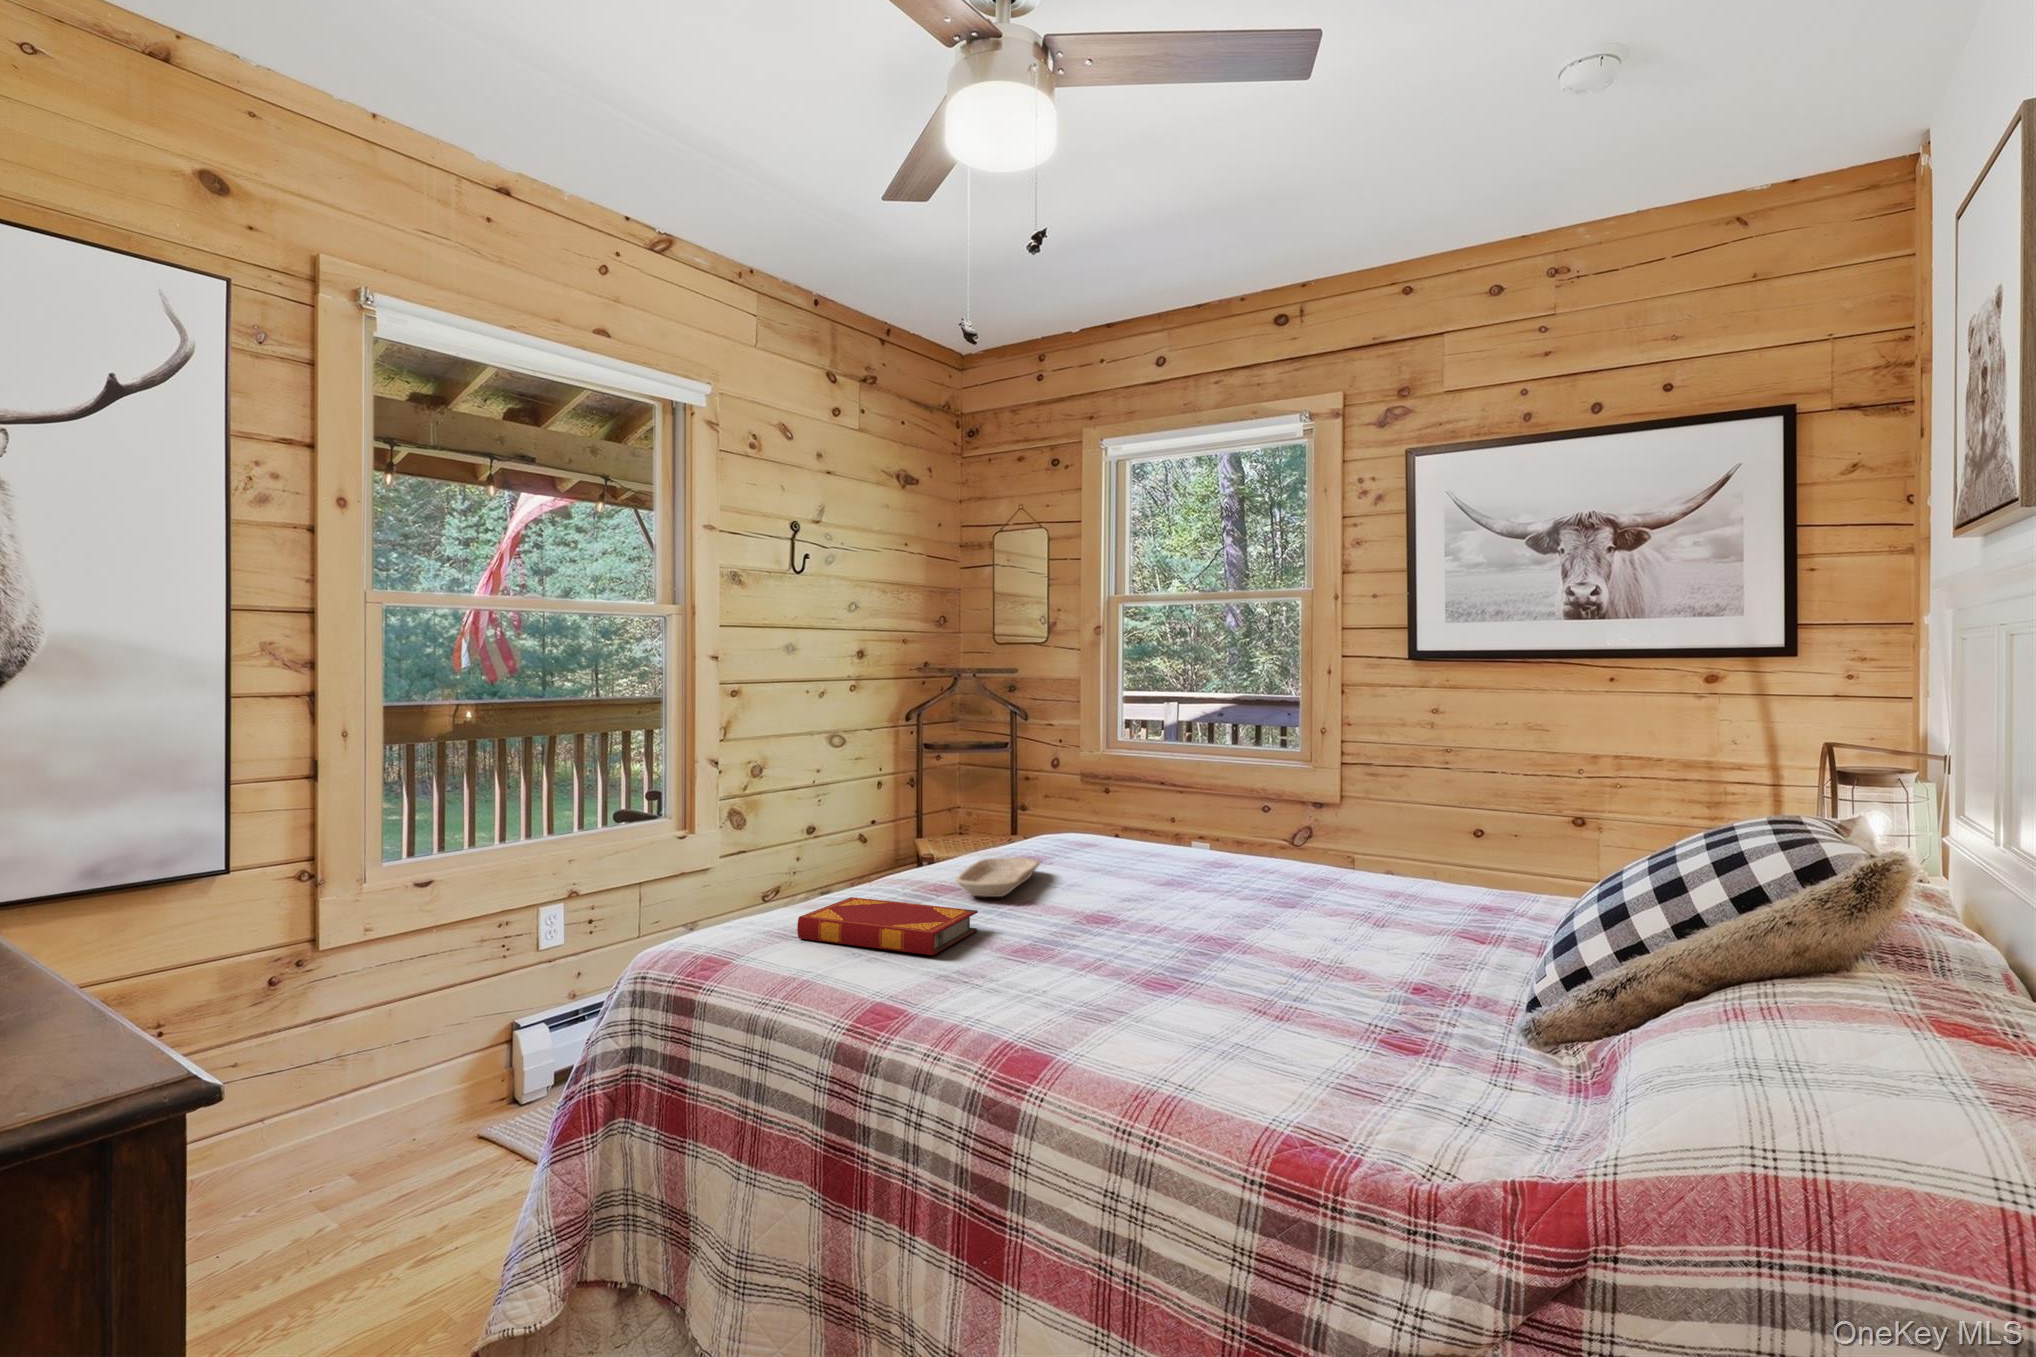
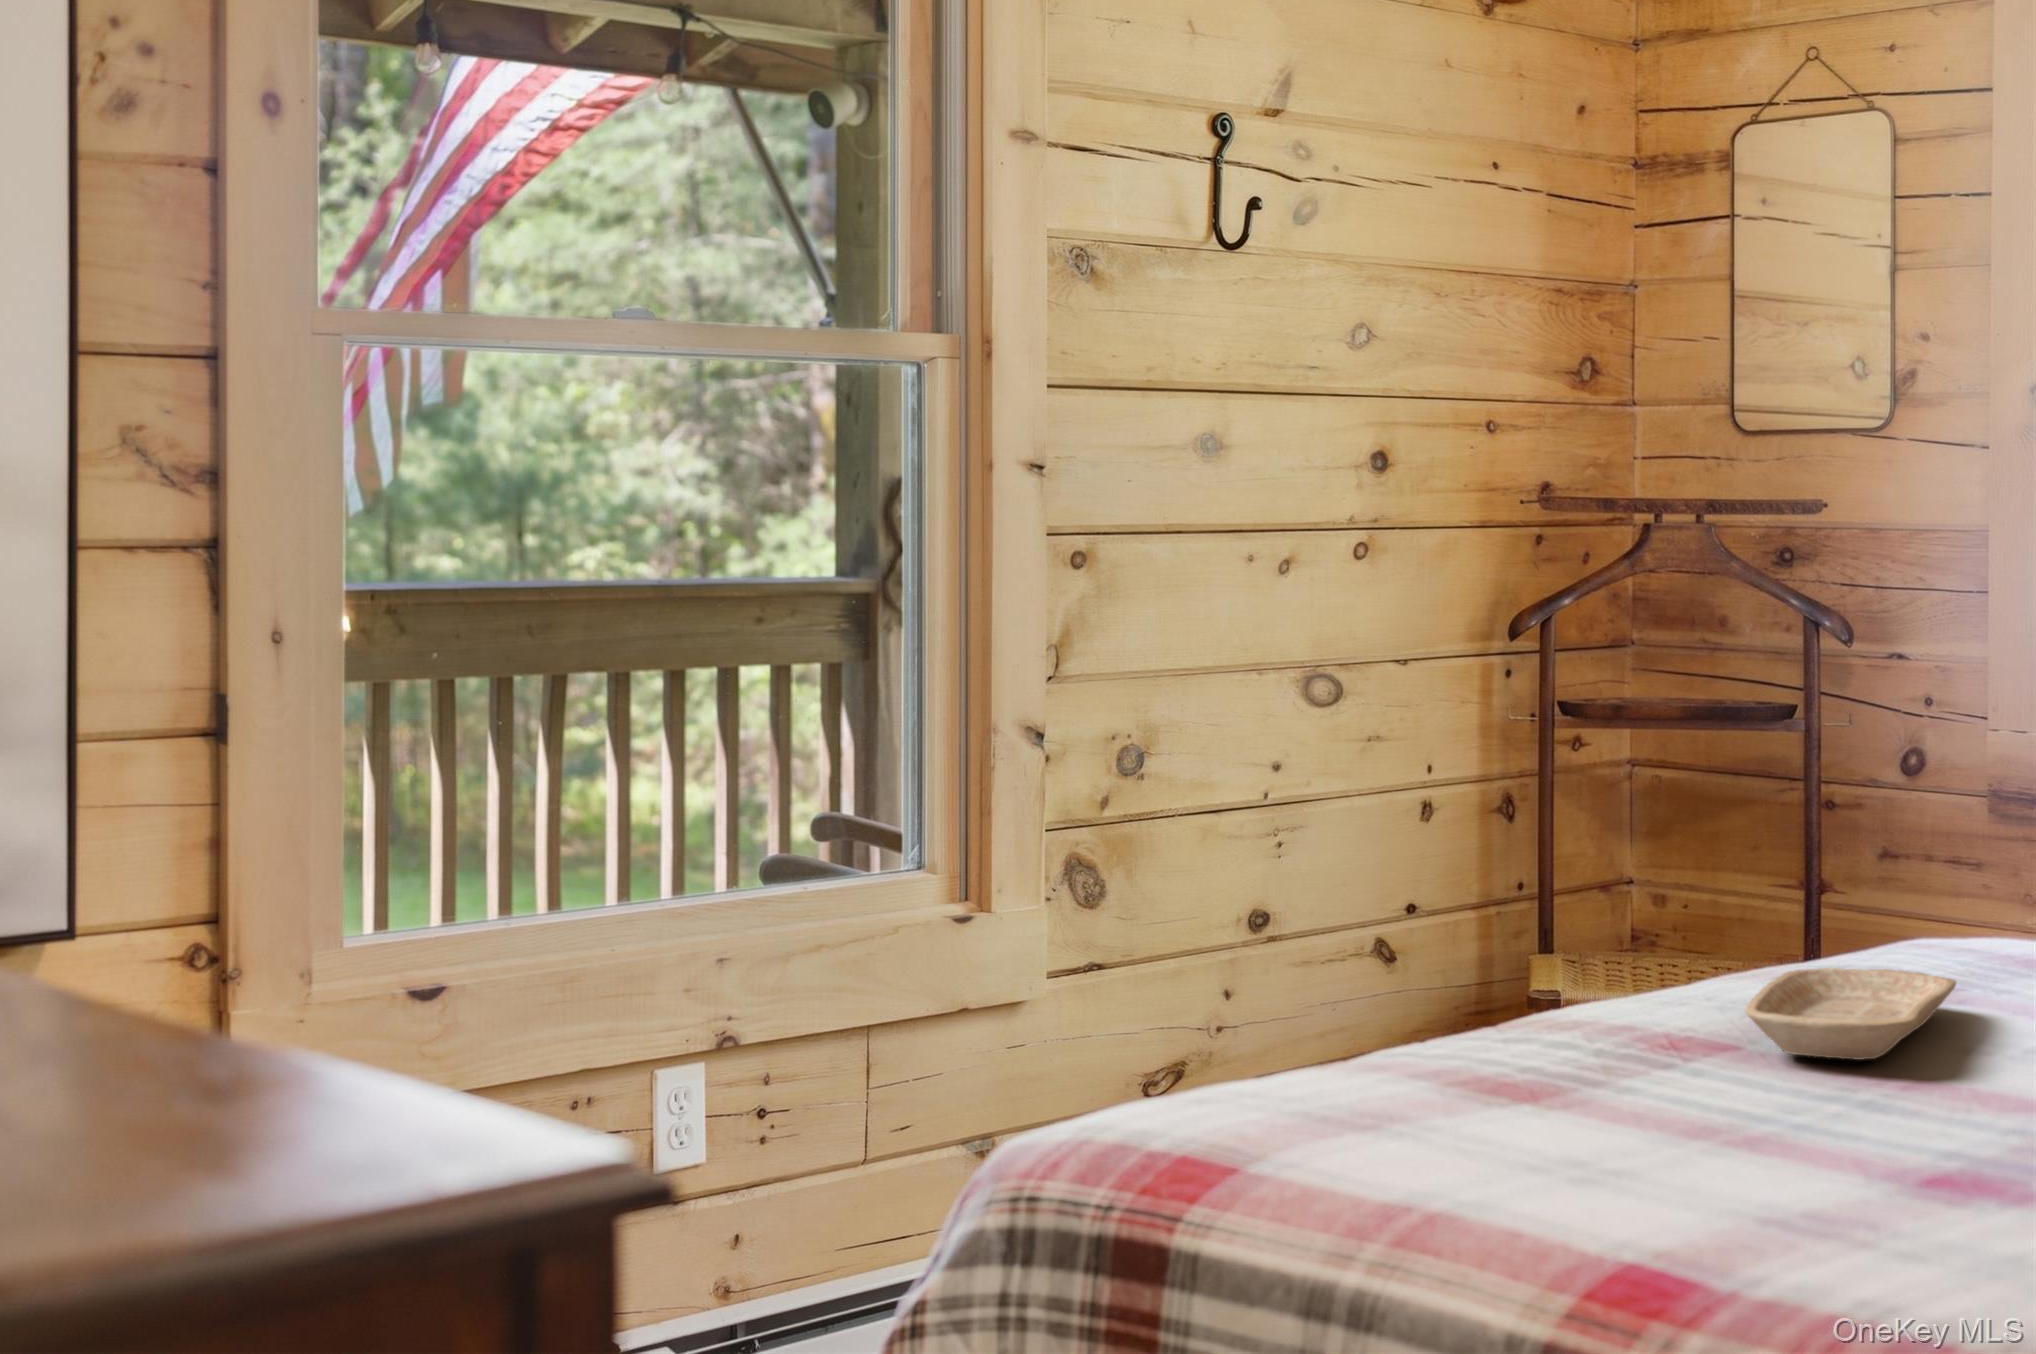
hardback book: present [797,897,978,955] -> none [1378,1039,1835,1178]

